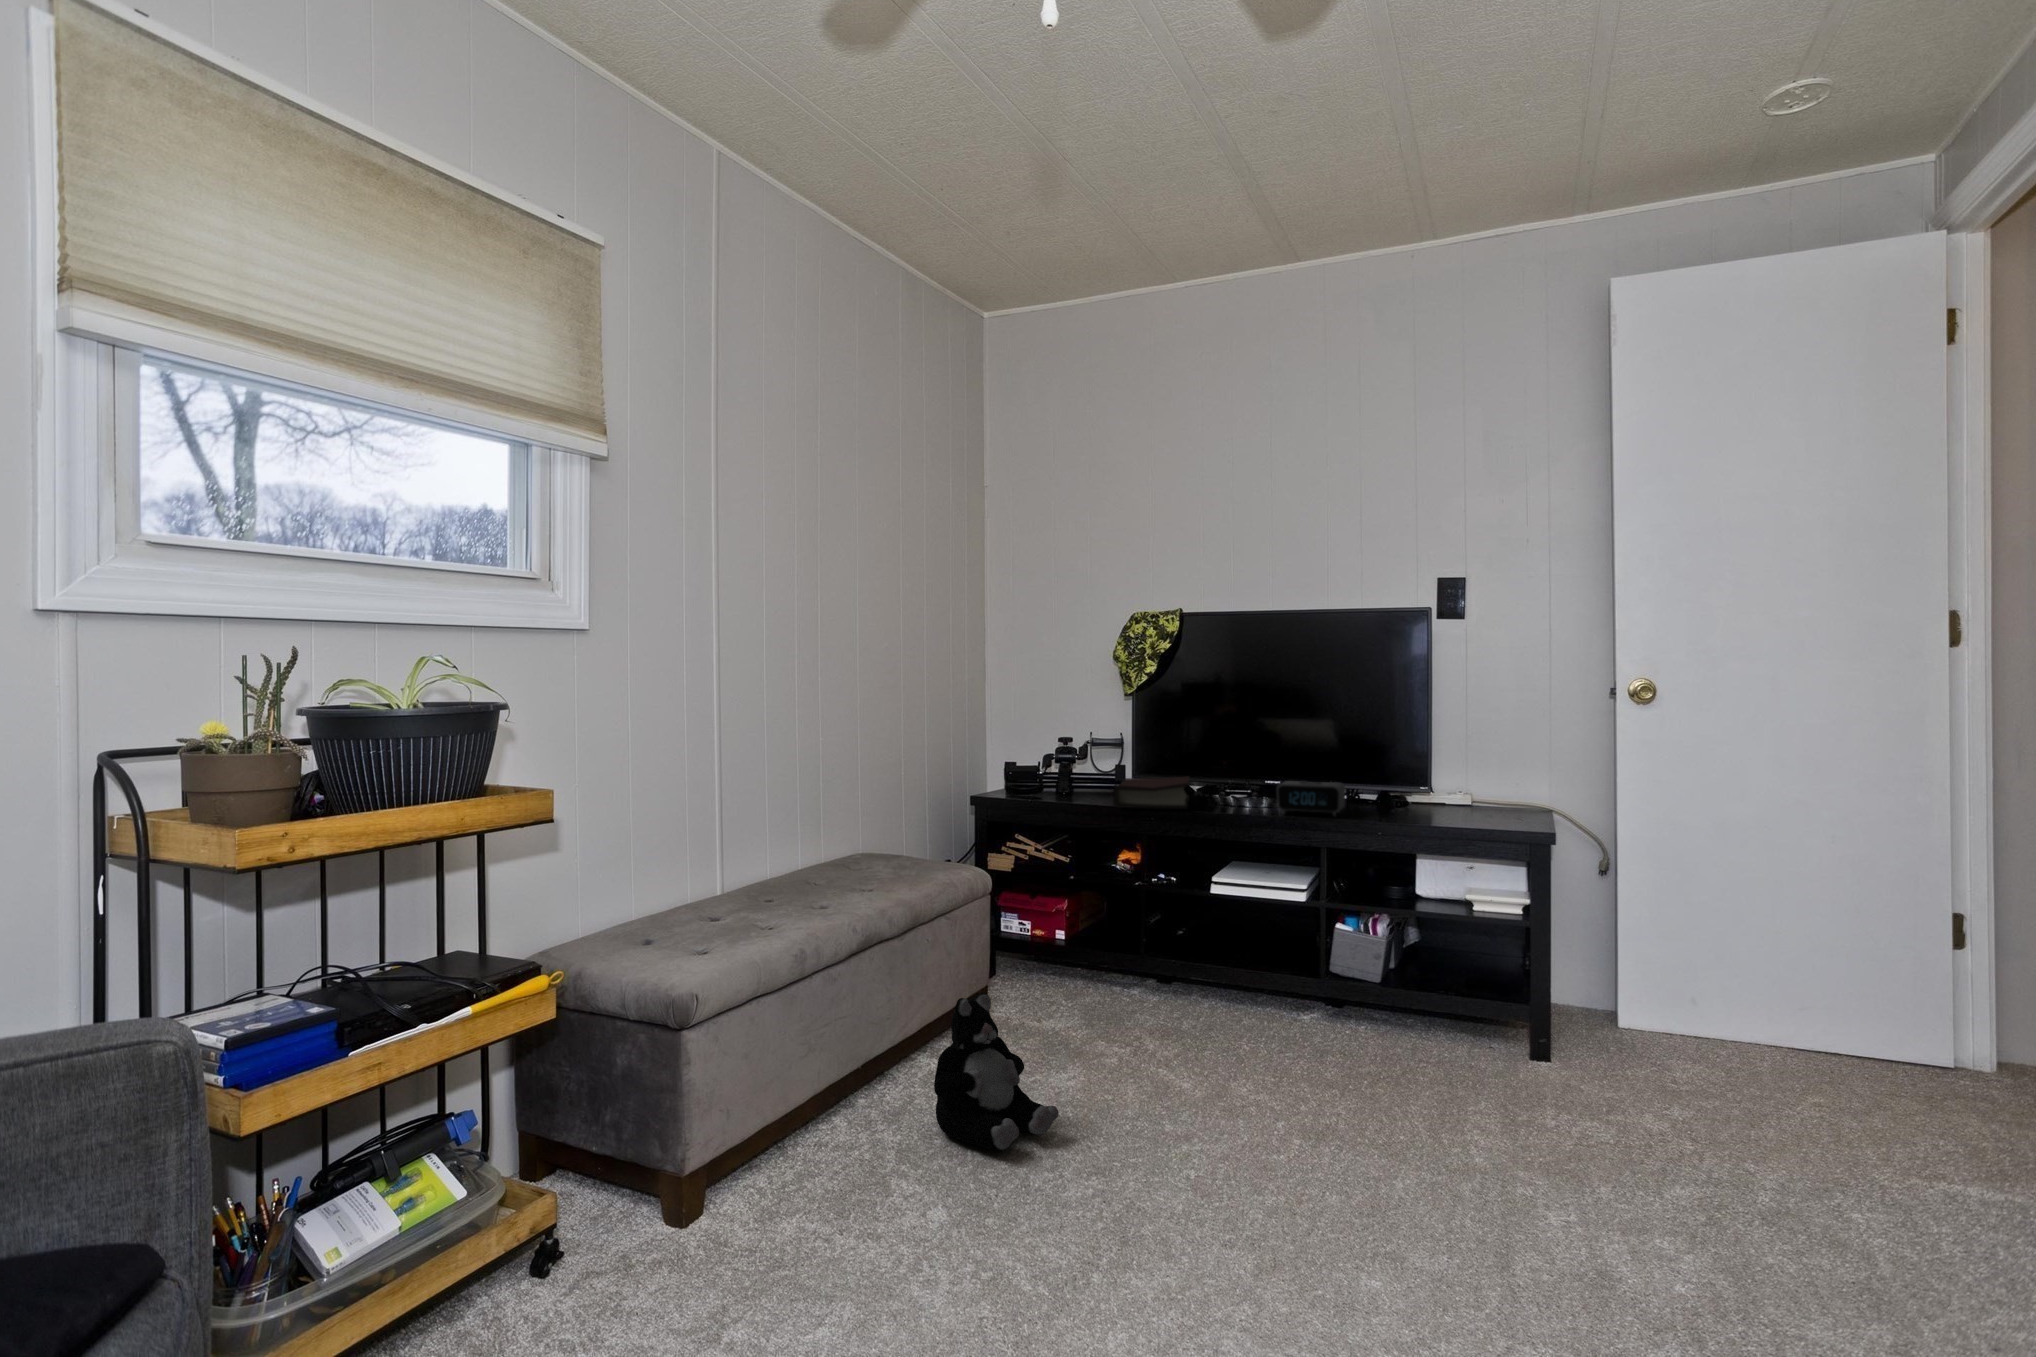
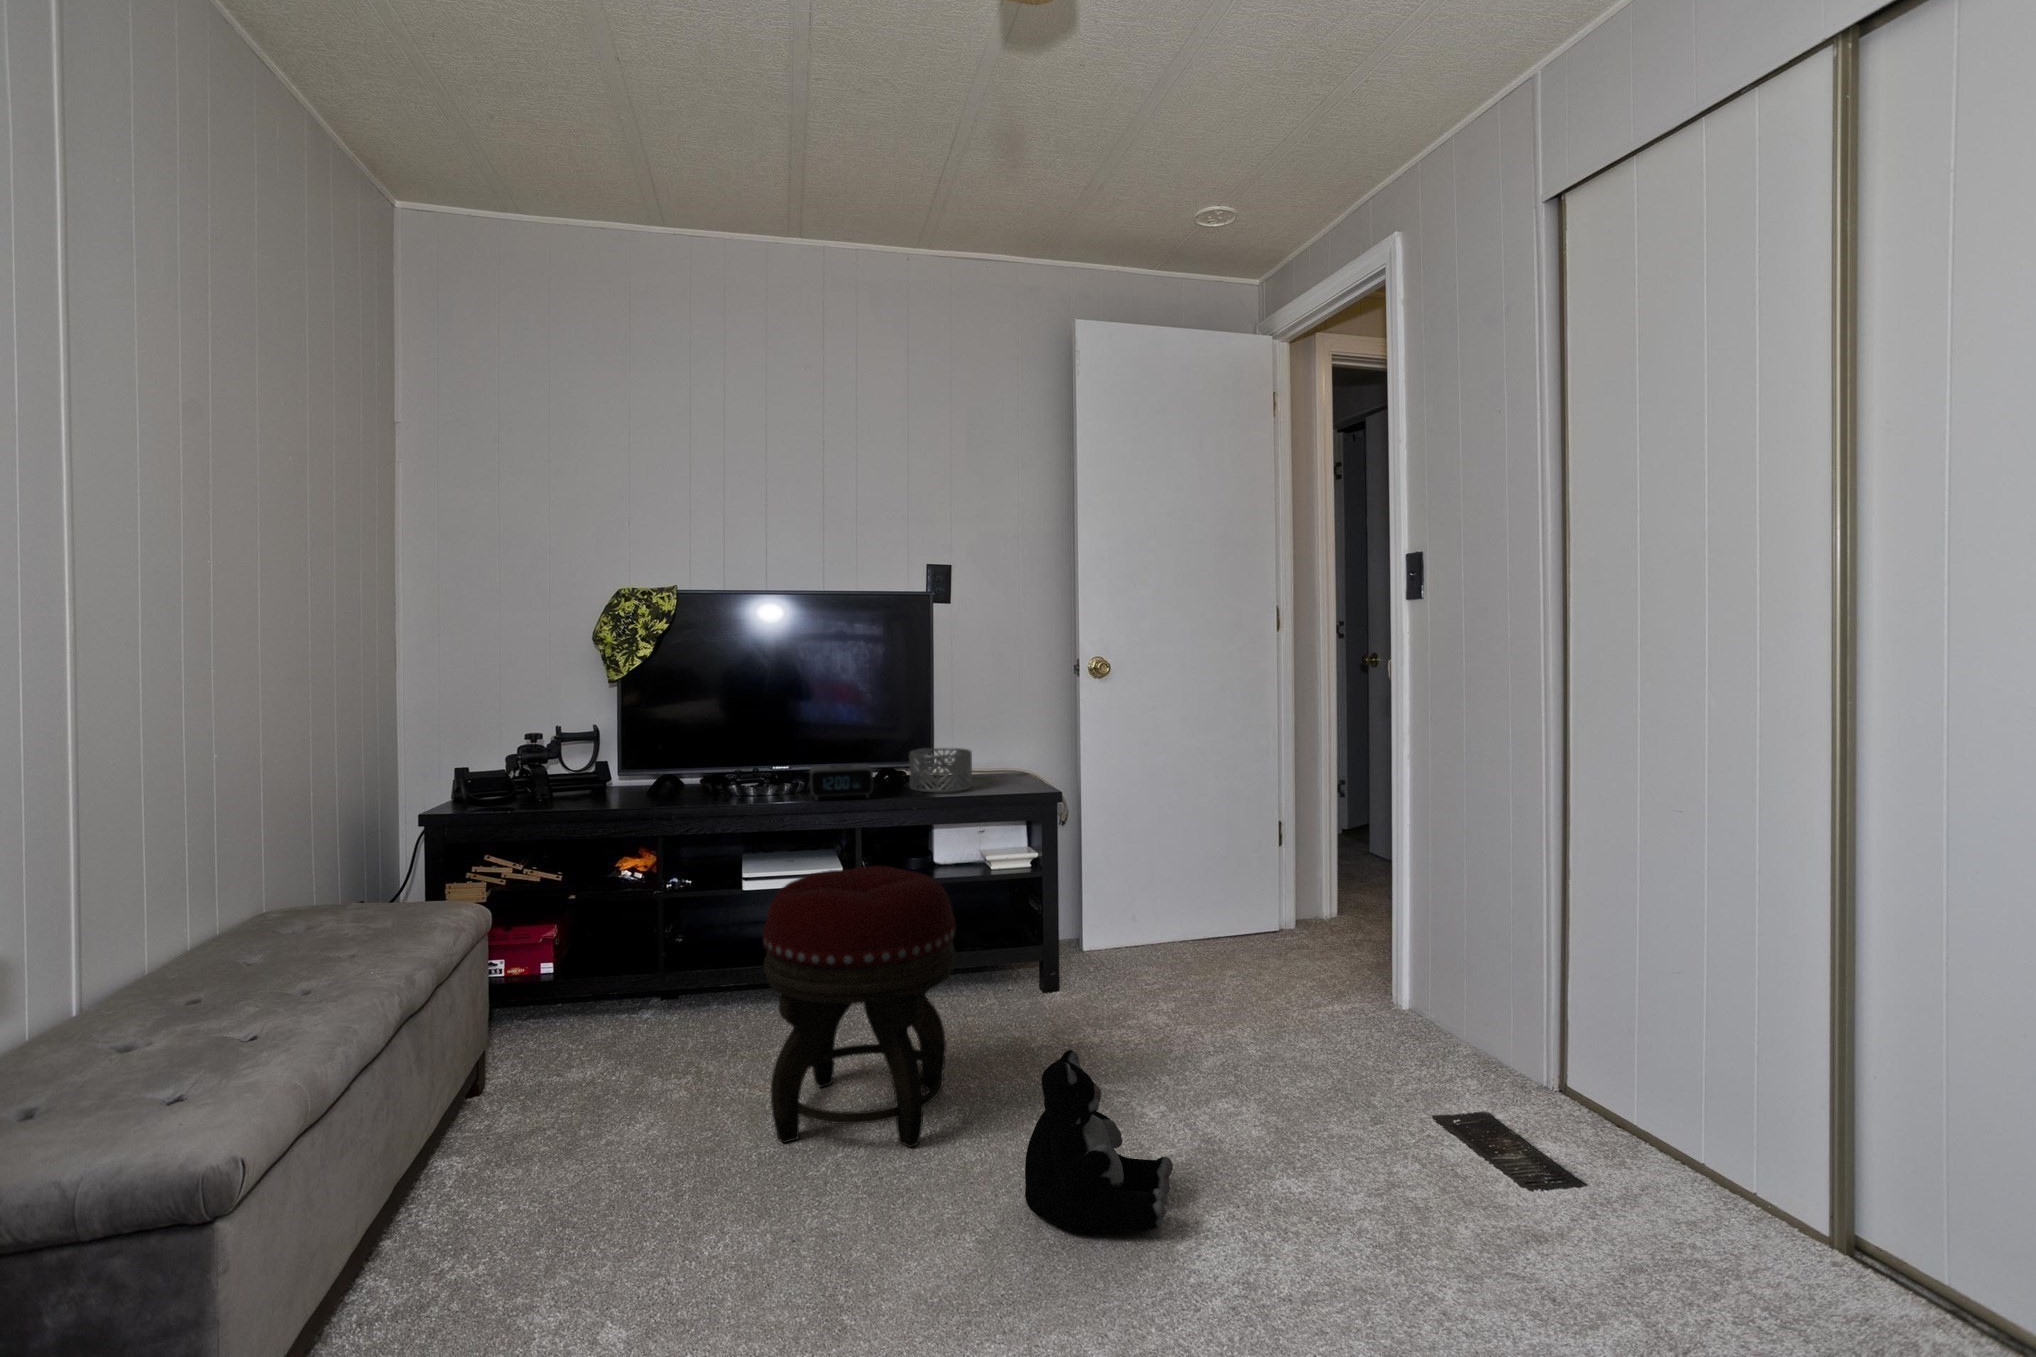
decorative bowl: none [1390,773,1461,819] -> present [909,748,972,792]
hardback book: present [1114,777,1190,809] -> none [621,768,717,812]
footstool: none [1162,872,1352,1150] -> present [763,866,956,1147]
plush toy: present [934,993,1059,1150] -> present [1025,1050,1173,1233]

